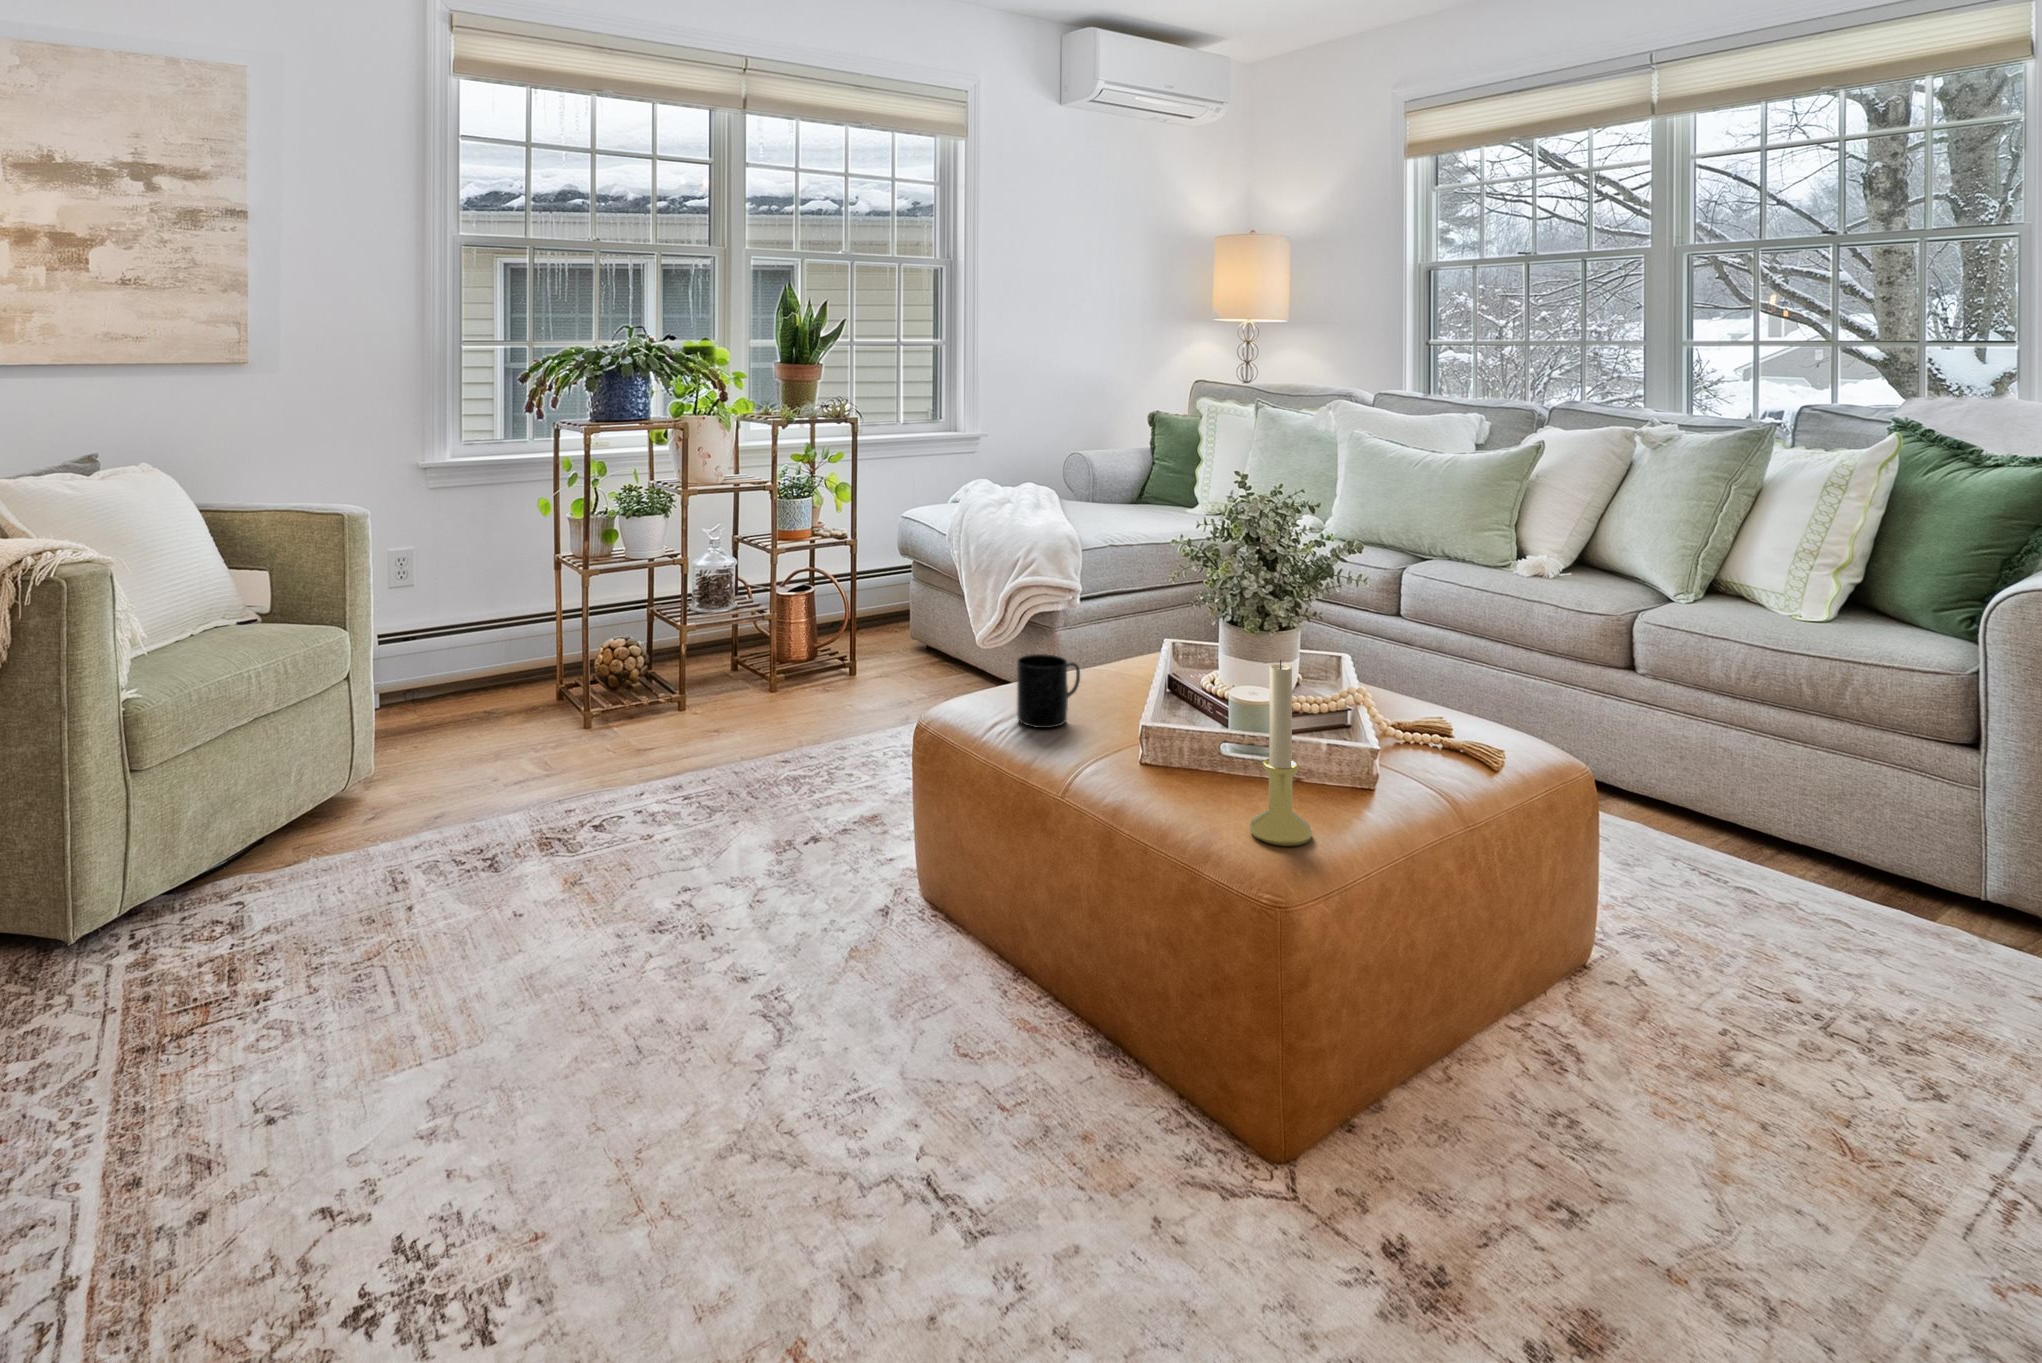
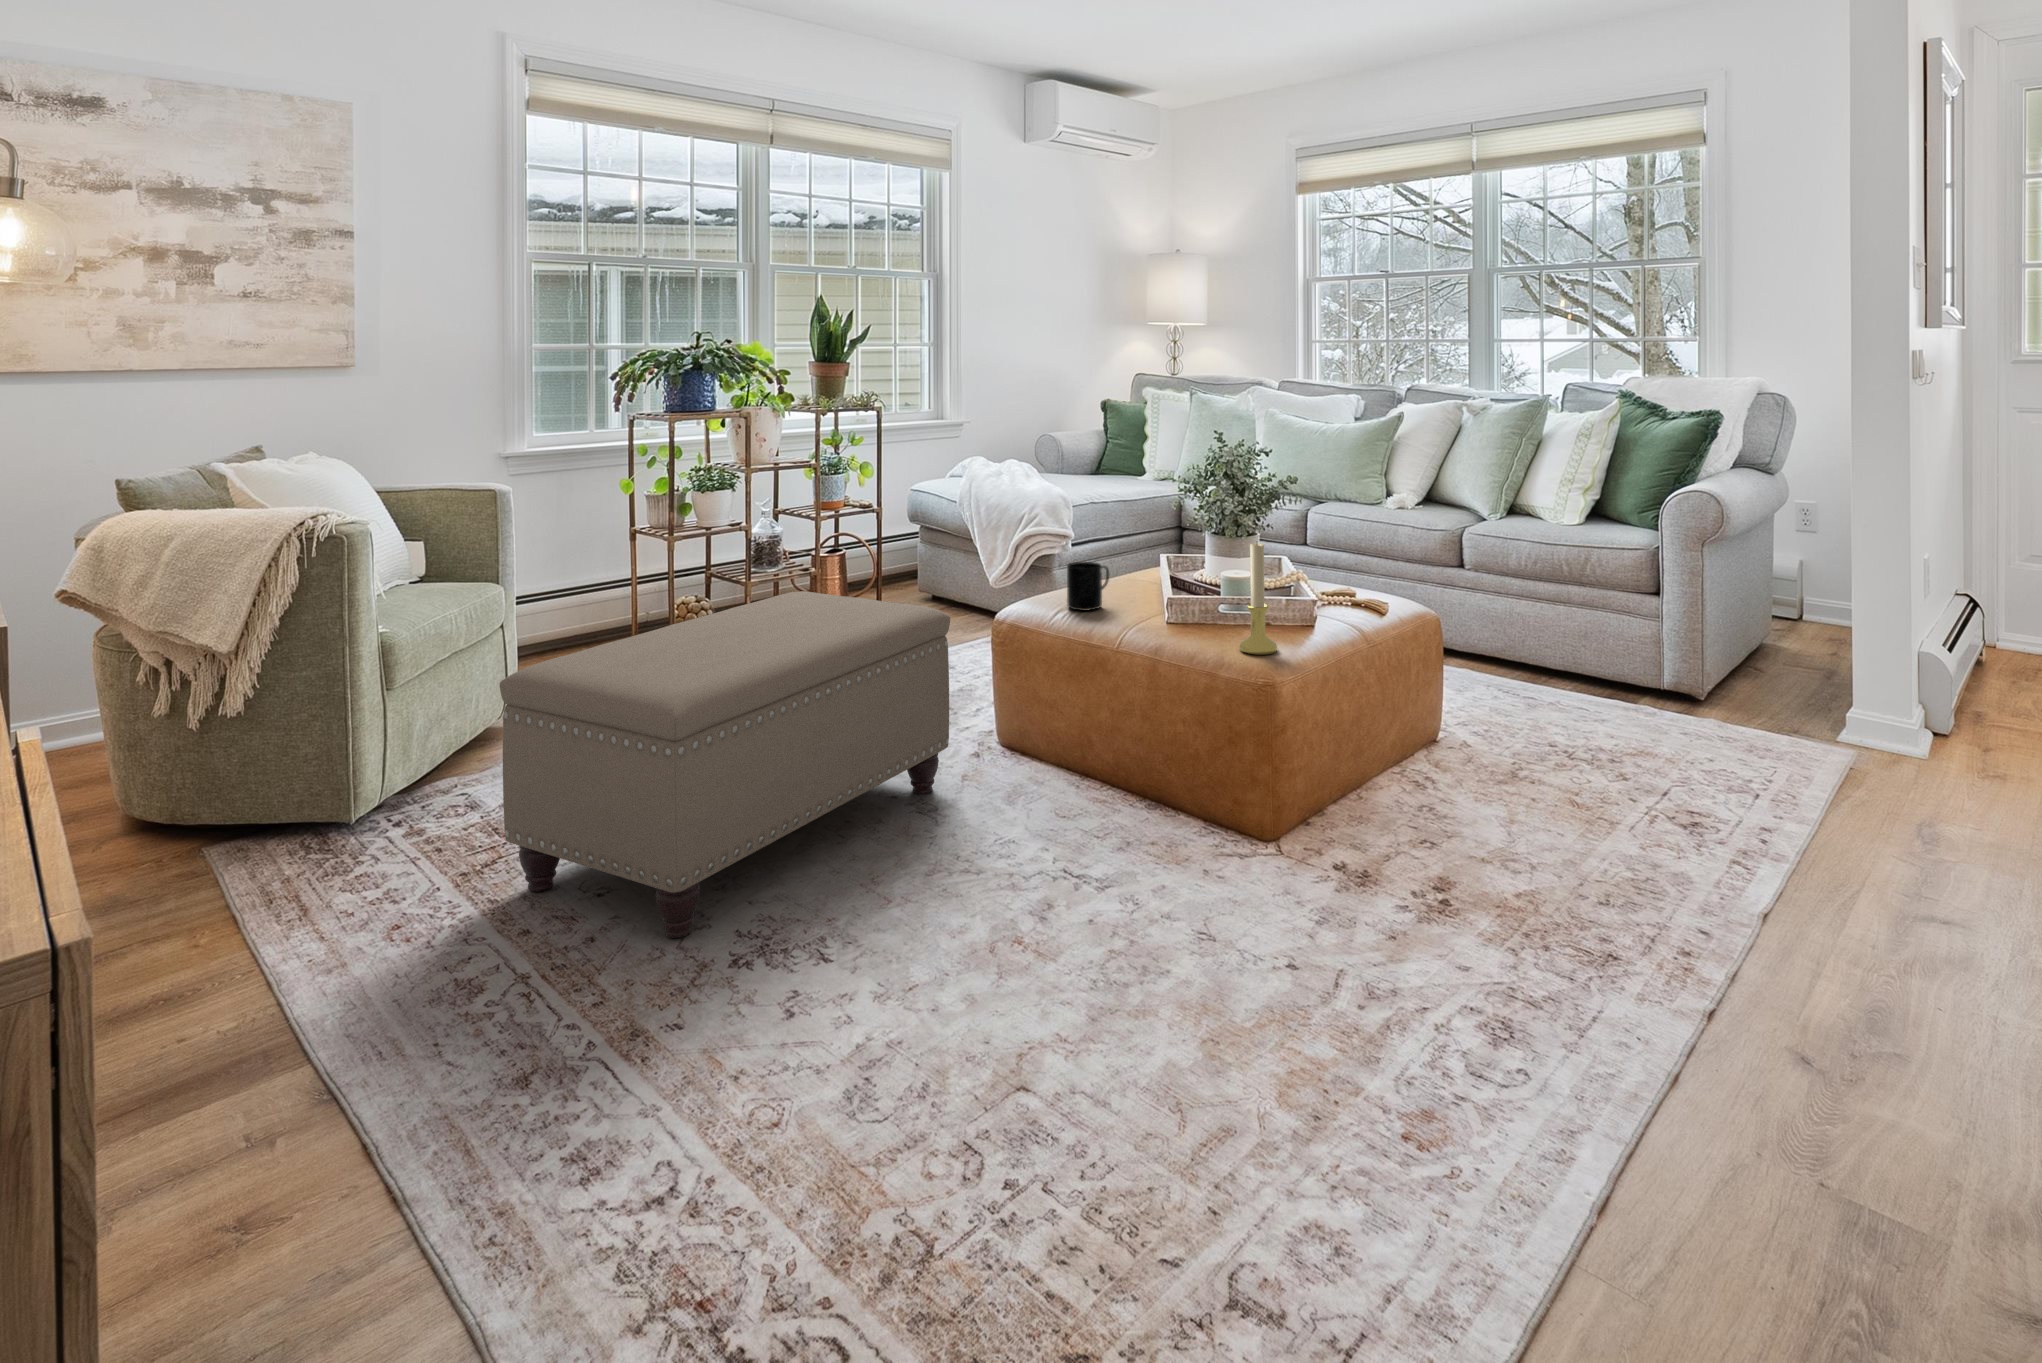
ottoman: none [155,671,837,1248] -> present [499,591,950,938]

